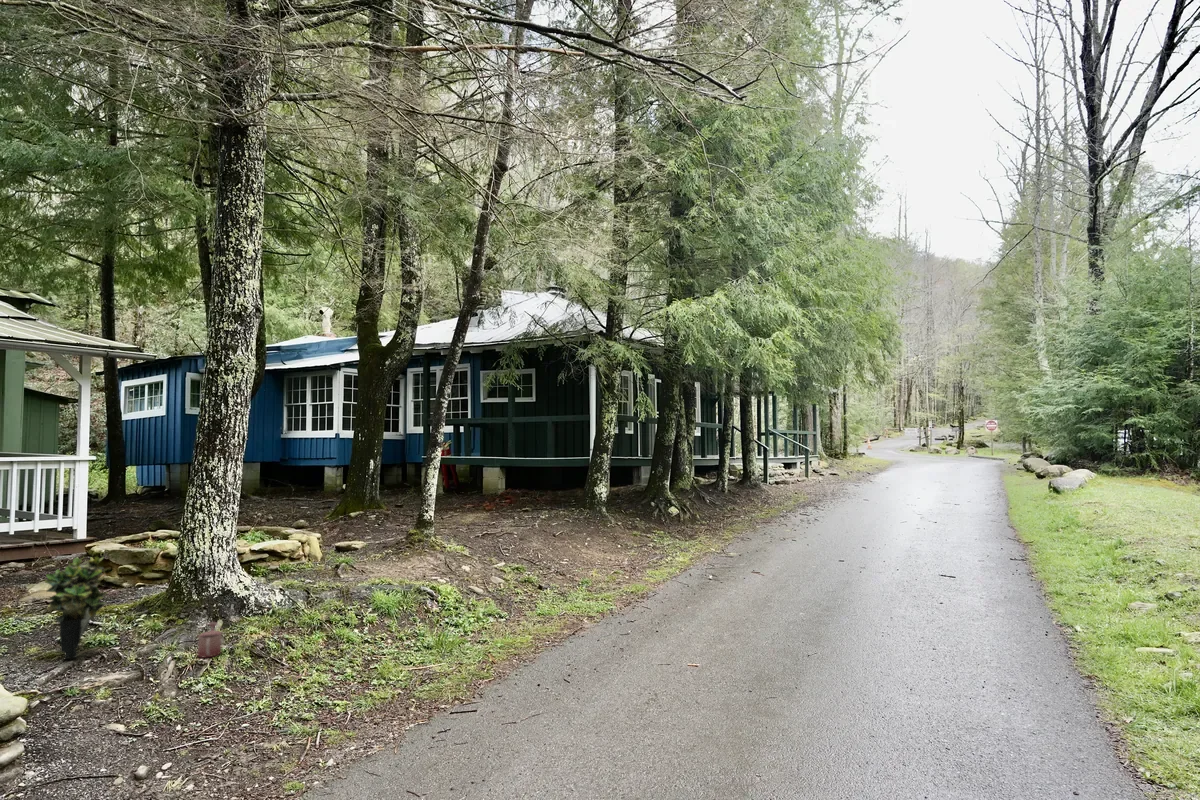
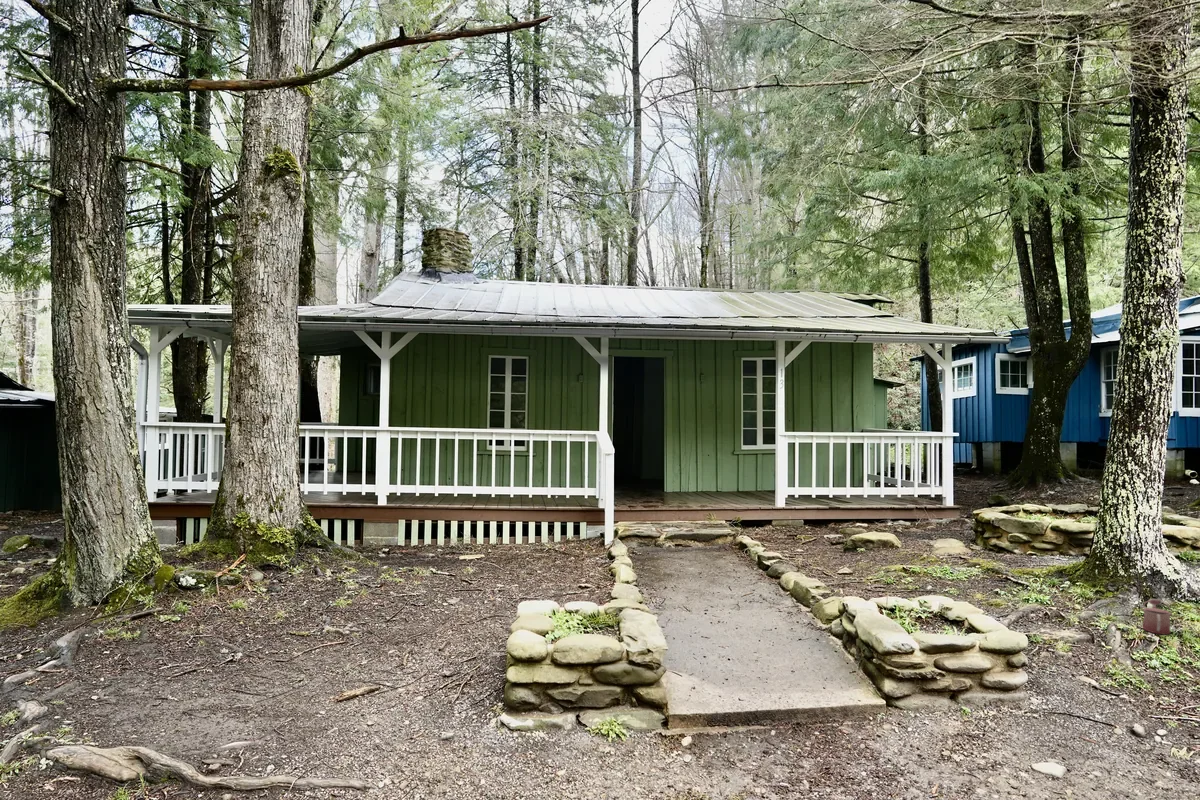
potted plant: present [45,557,106,659] -> none [990,516,1042,602]

